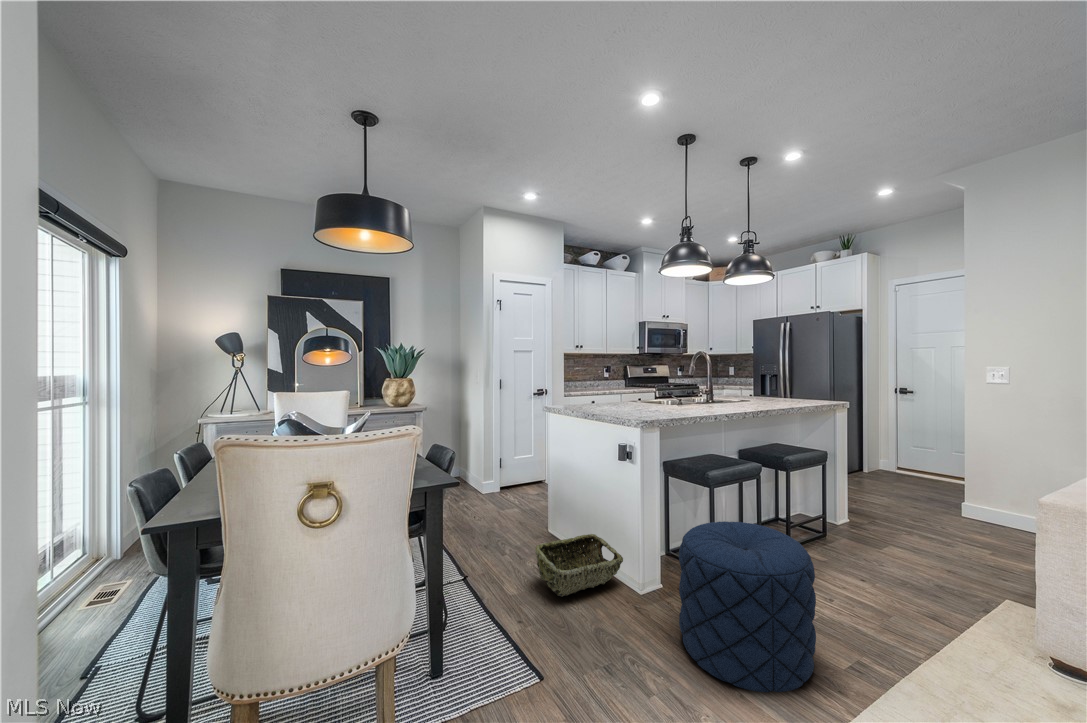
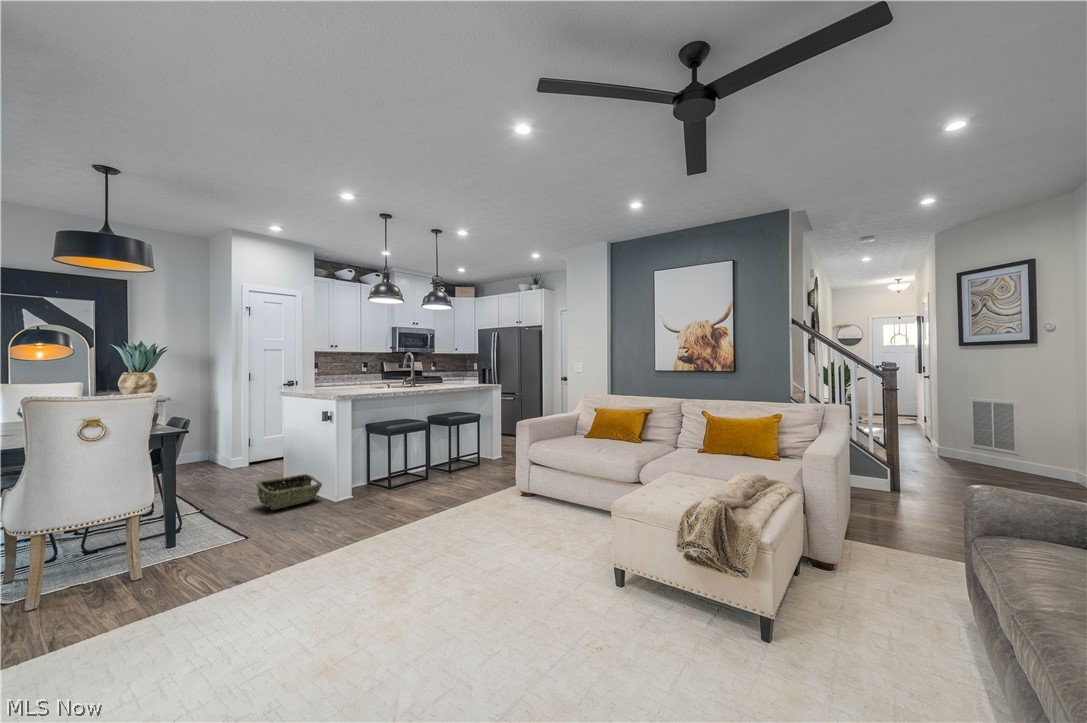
pouf: present [679,521,816,692] -> none [341,449,411,525]

